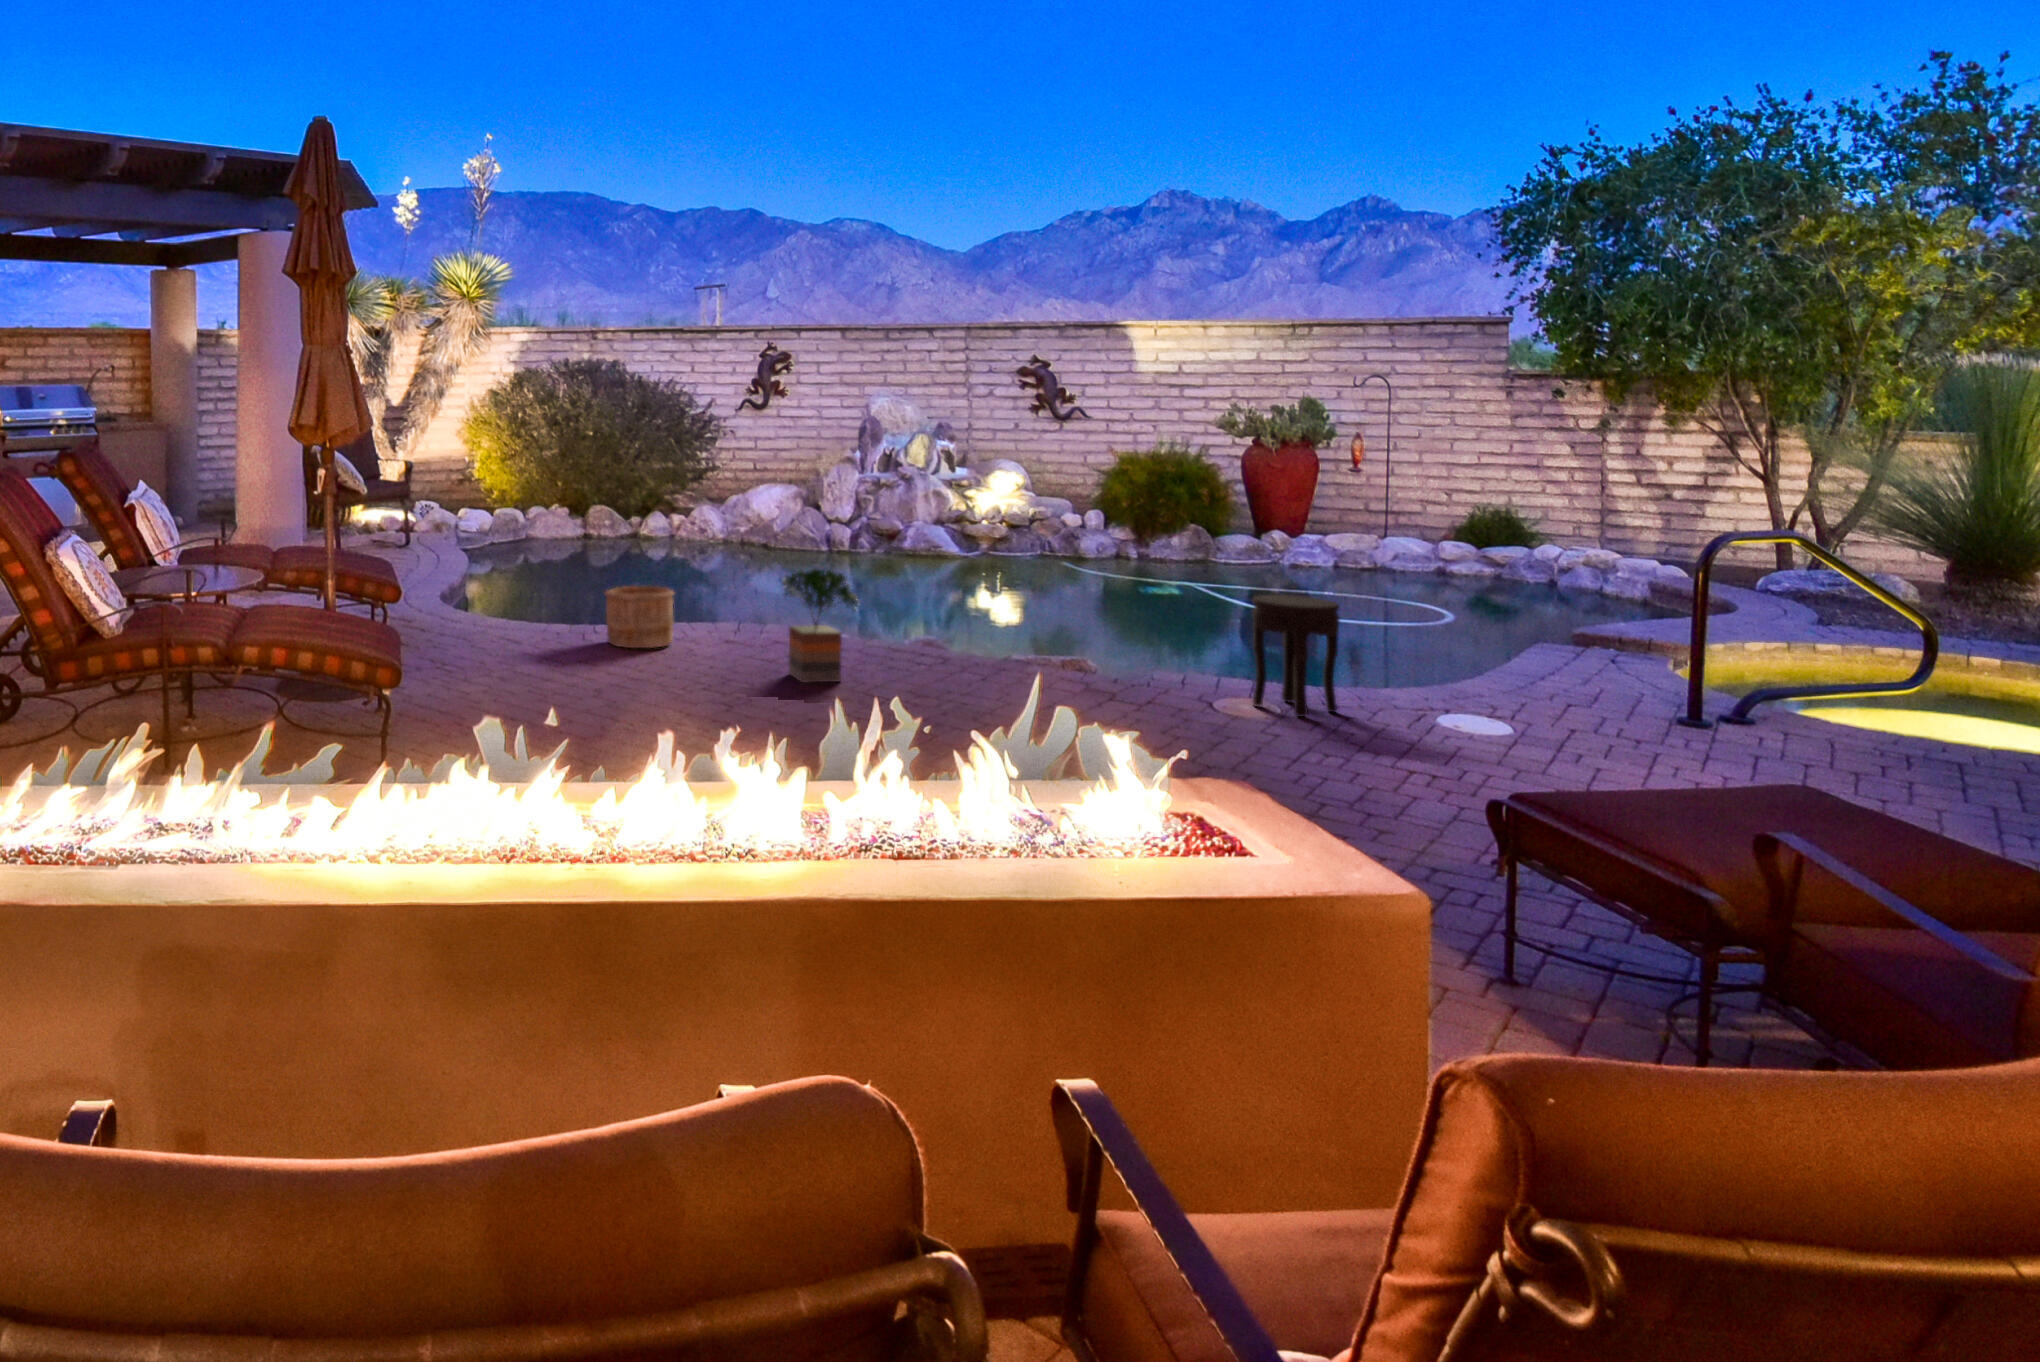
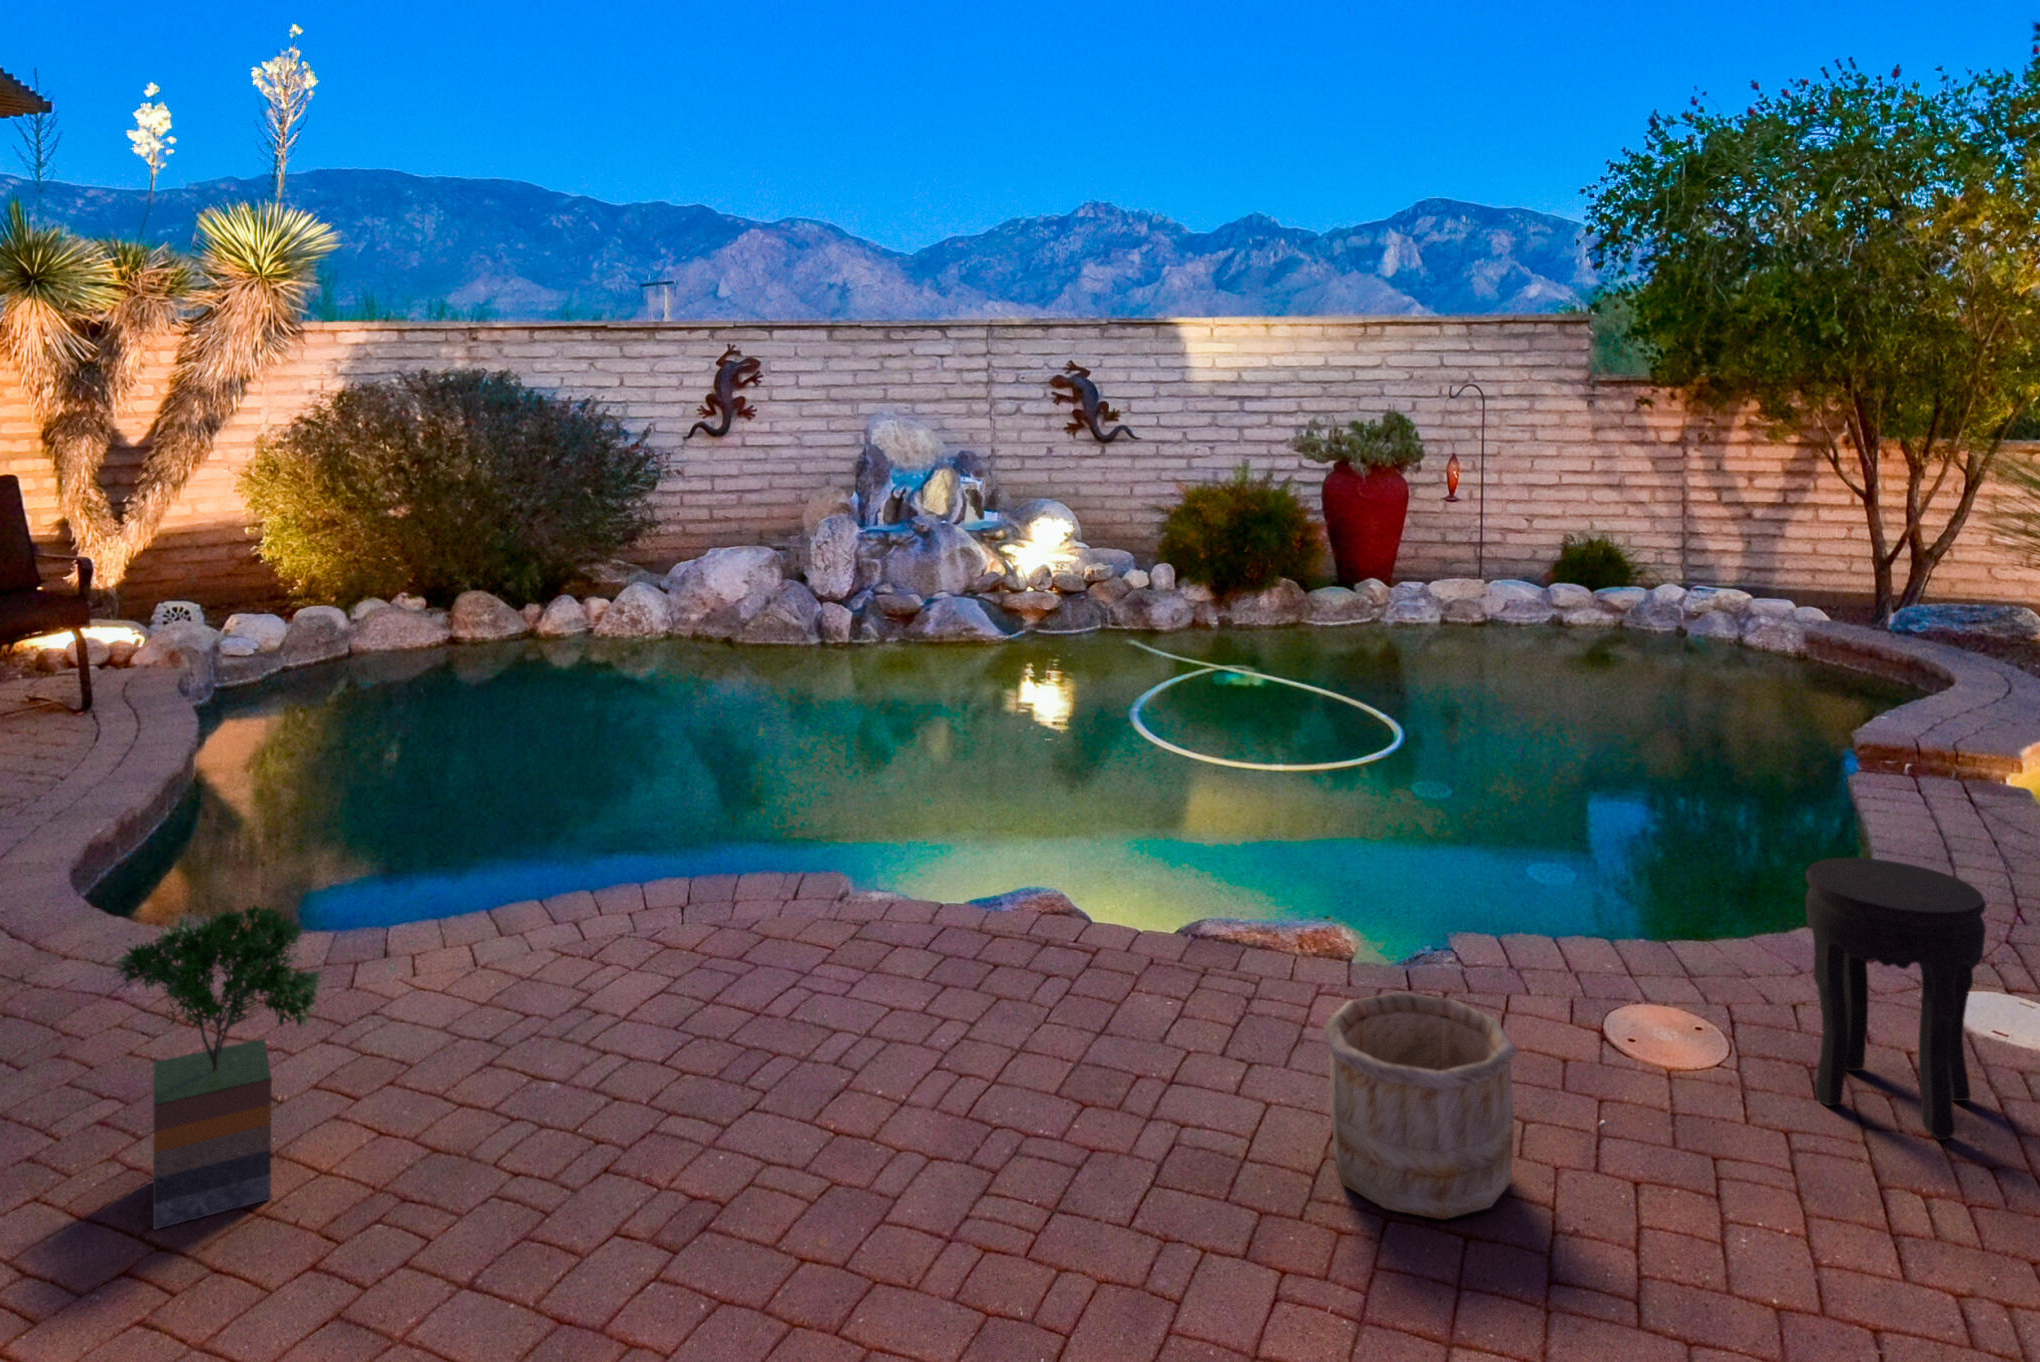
potted tree: present [782,569,859,683] -> present [115,905,321,1230]
wooden bucket: present [605,586,674,648] -> present [1324,993,1517,1219]

